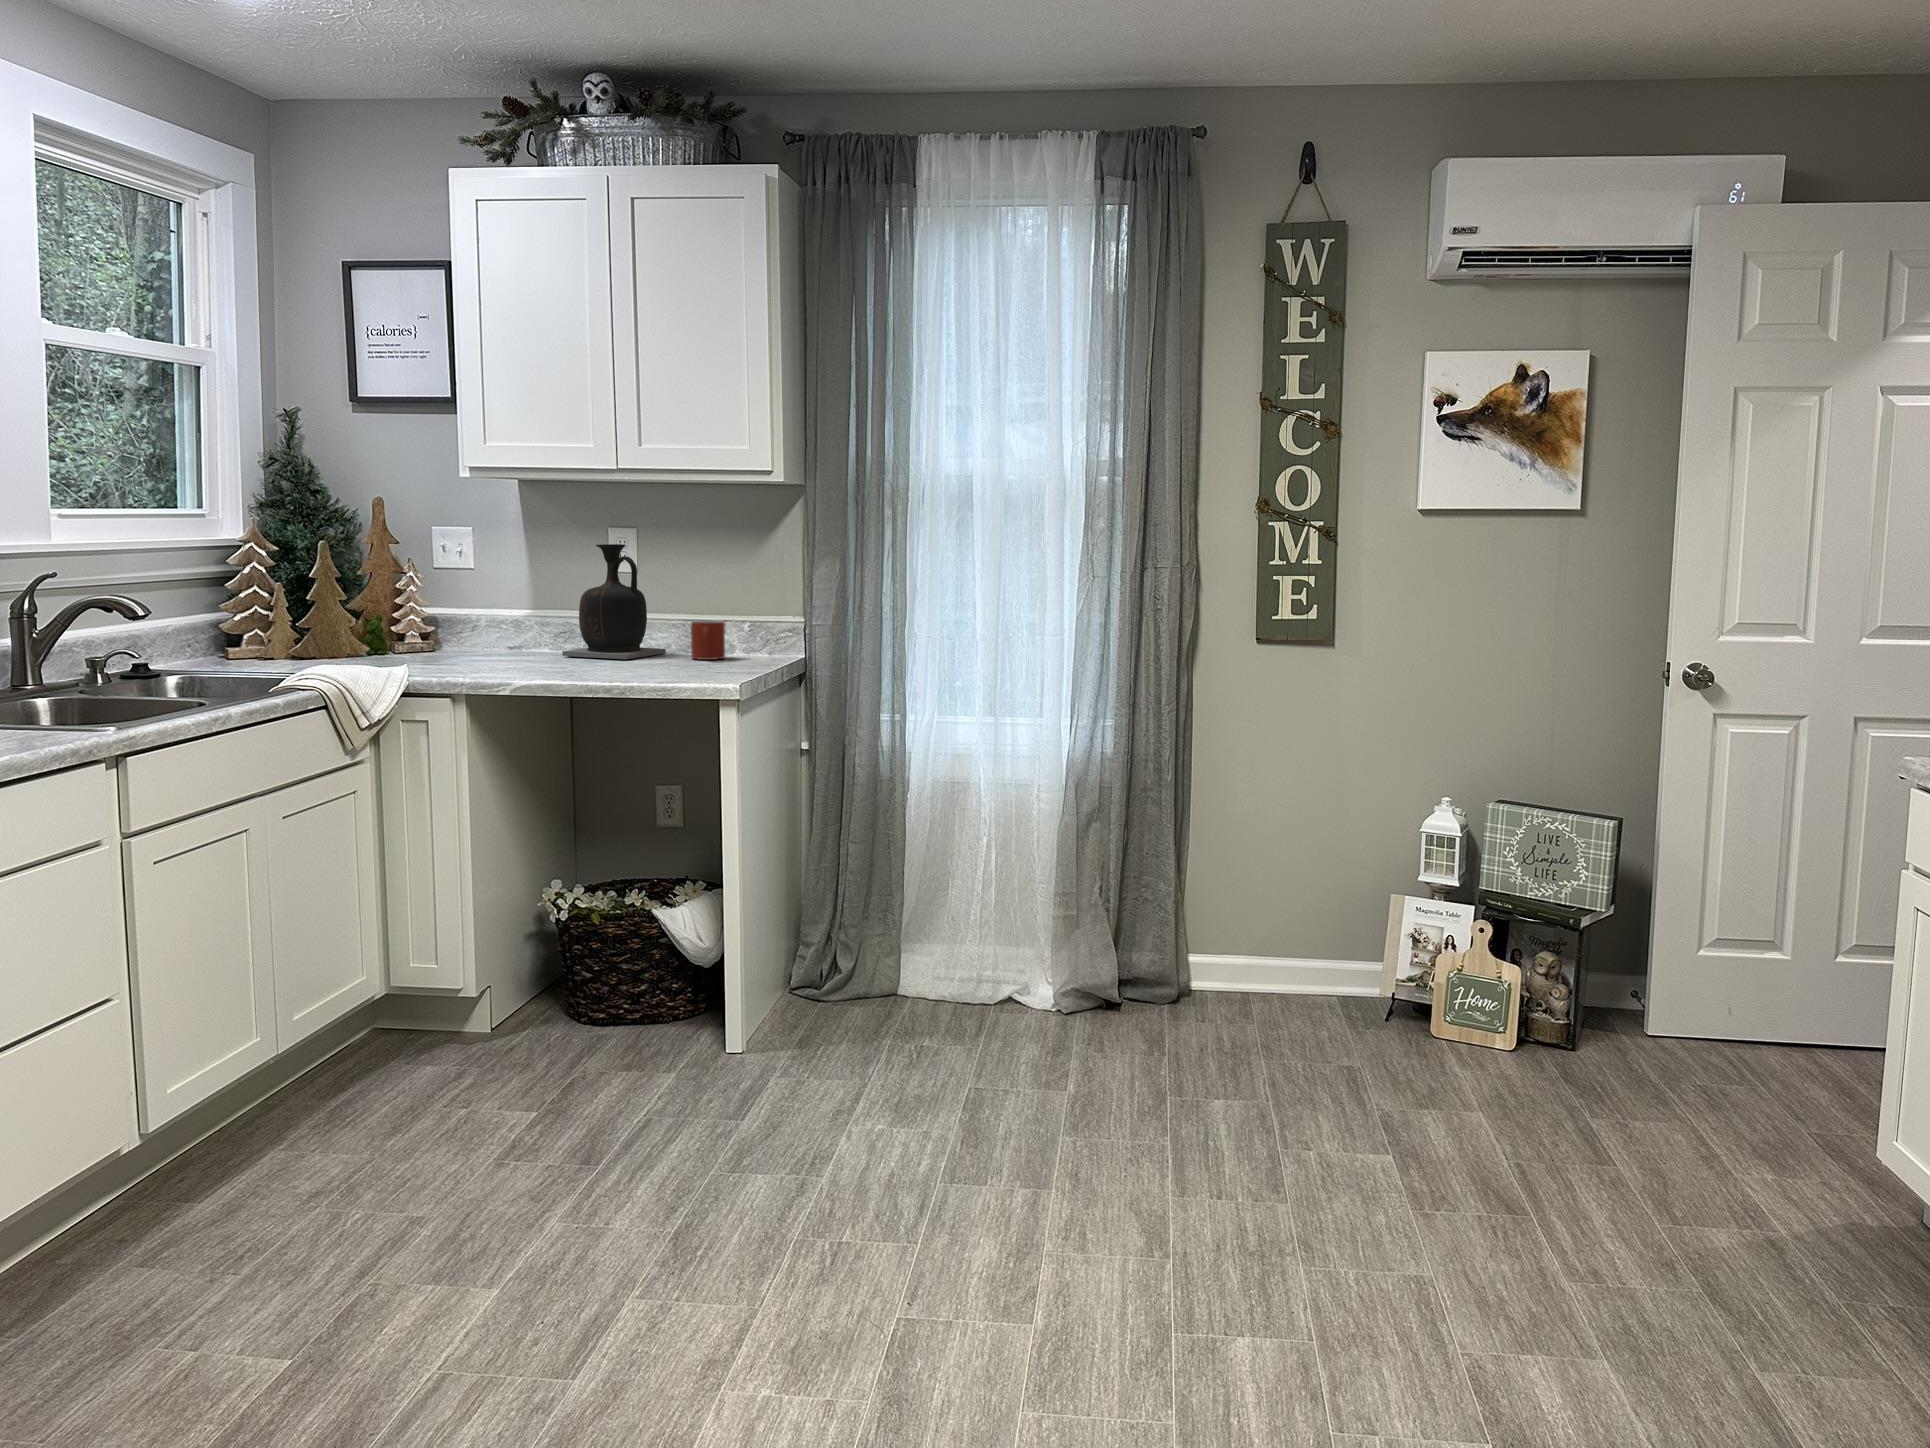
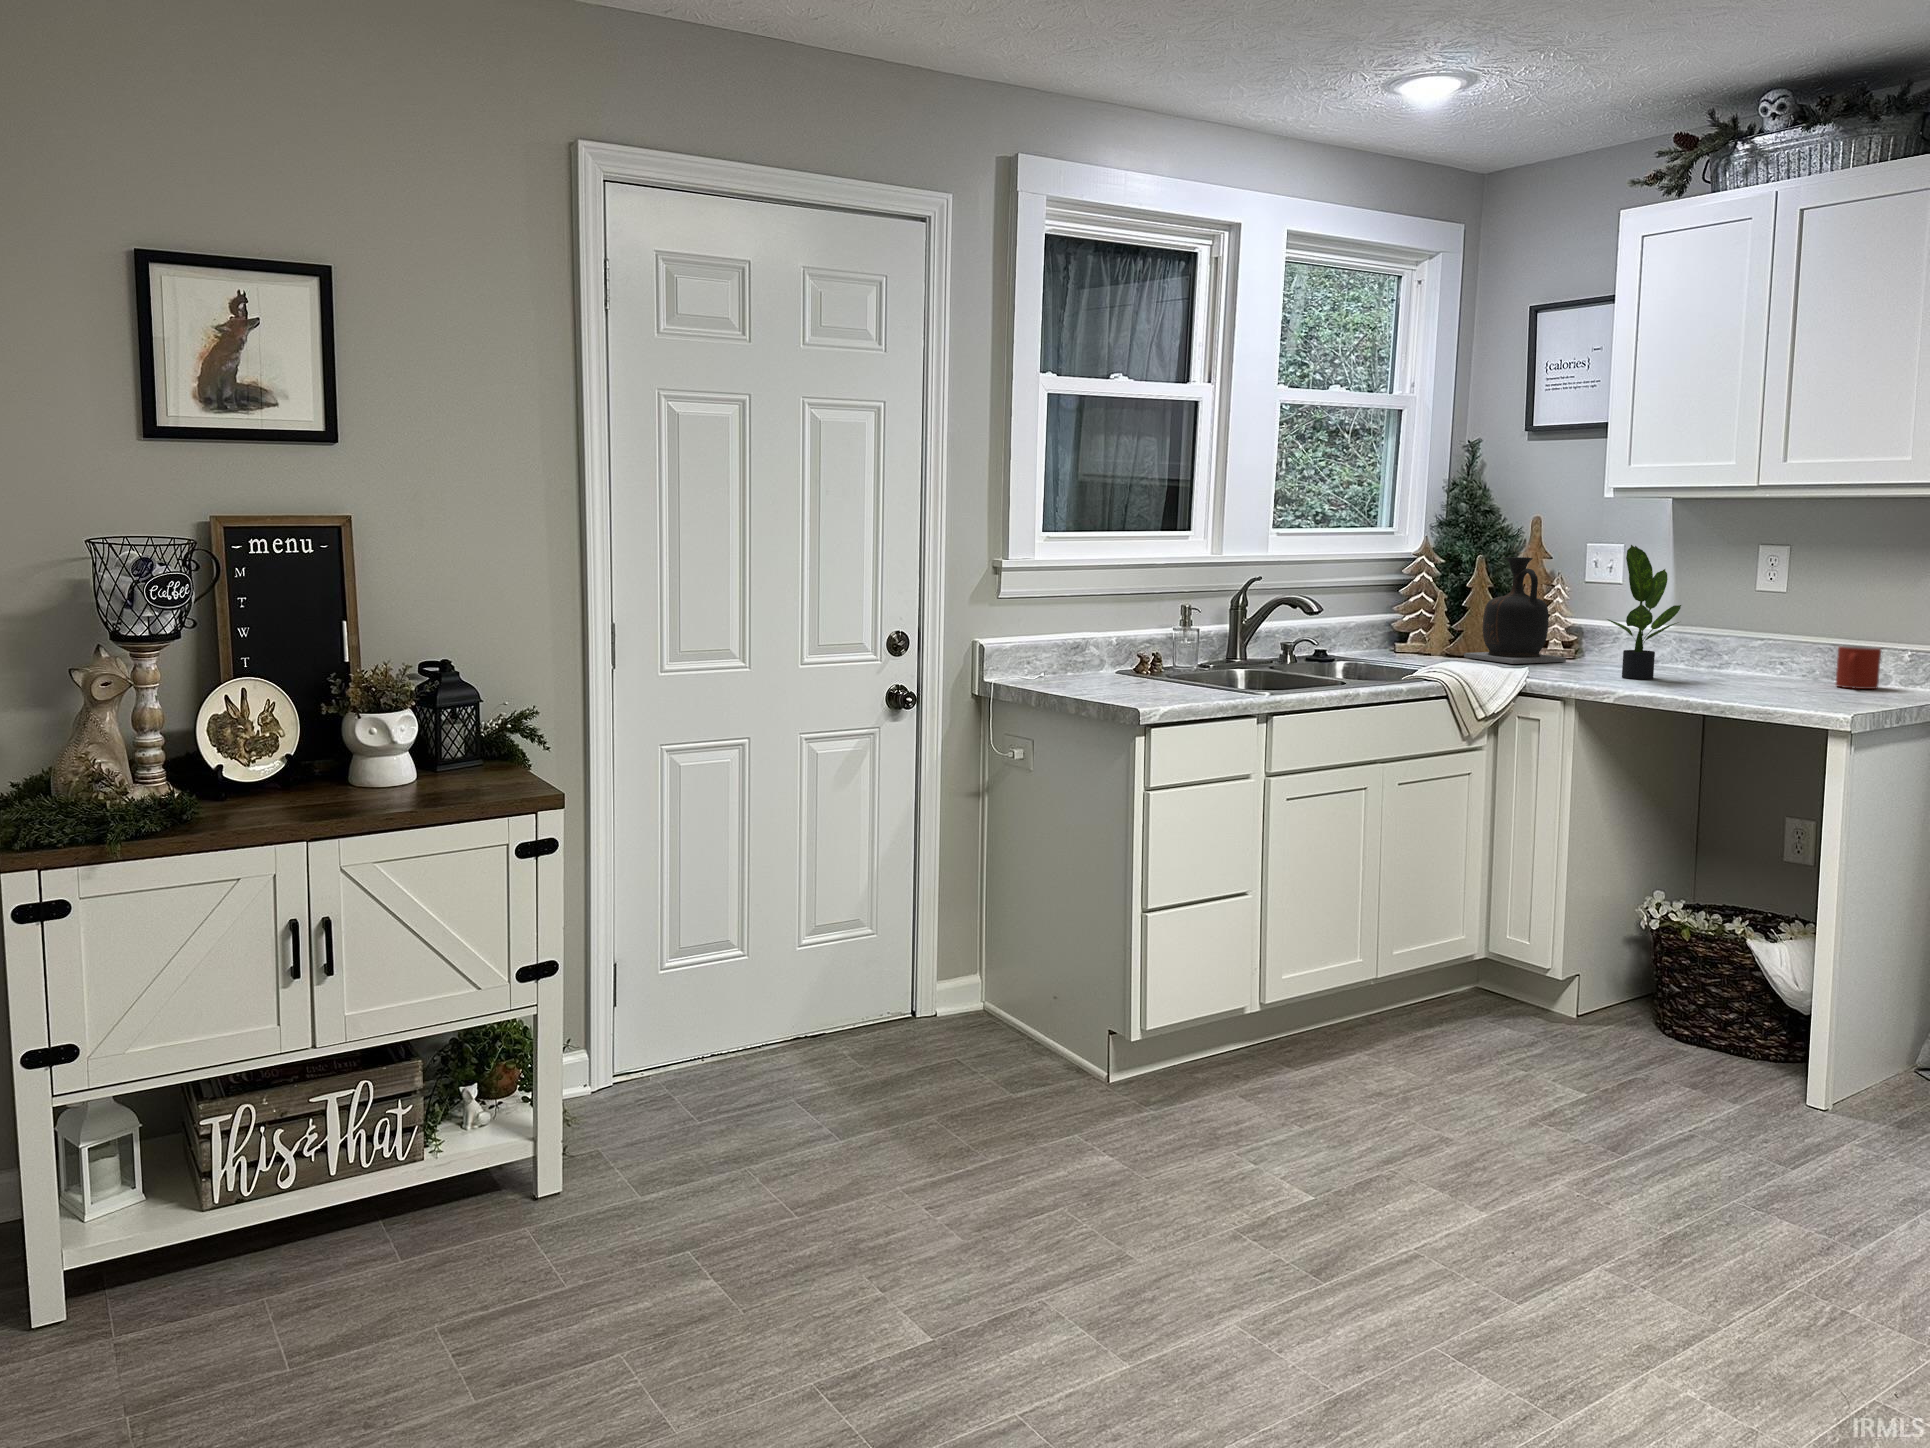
potted plant: none [480,526,559,666] -> present [1607,545,1681,679]
vase: present [562,544,666,659] -> present [1464,557,1566,664]

